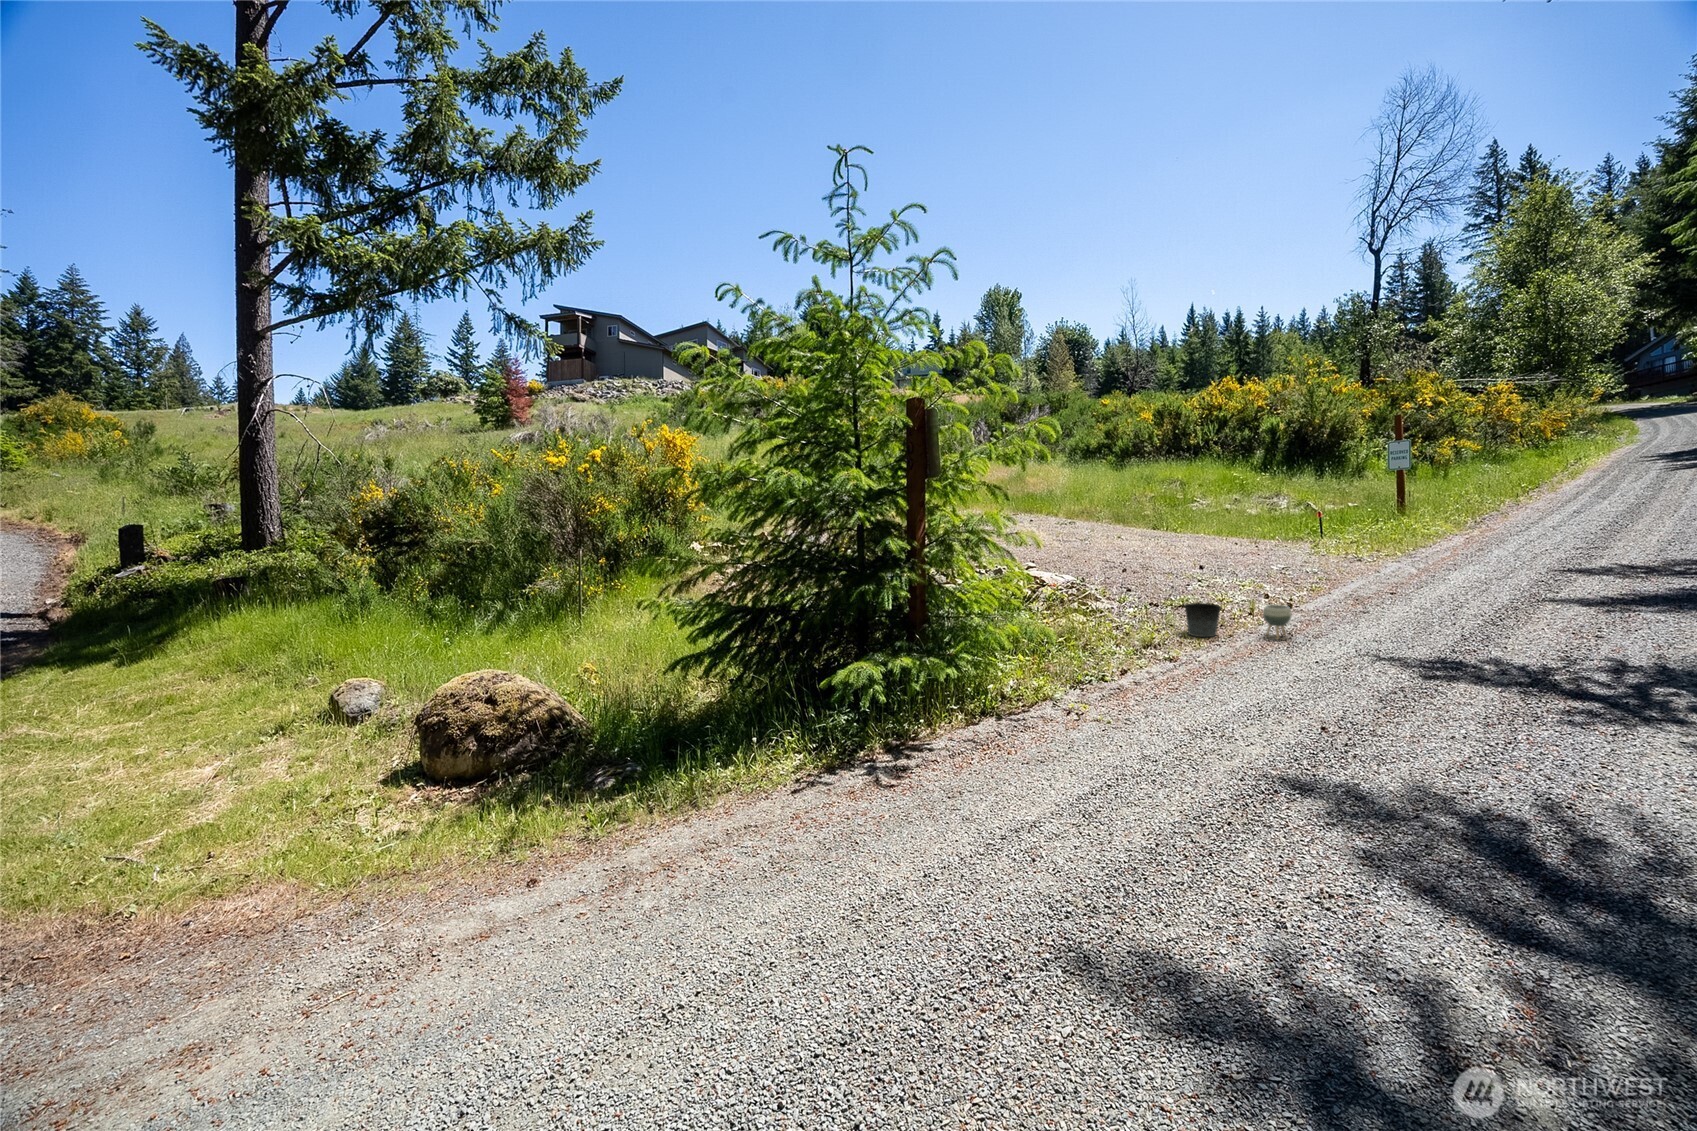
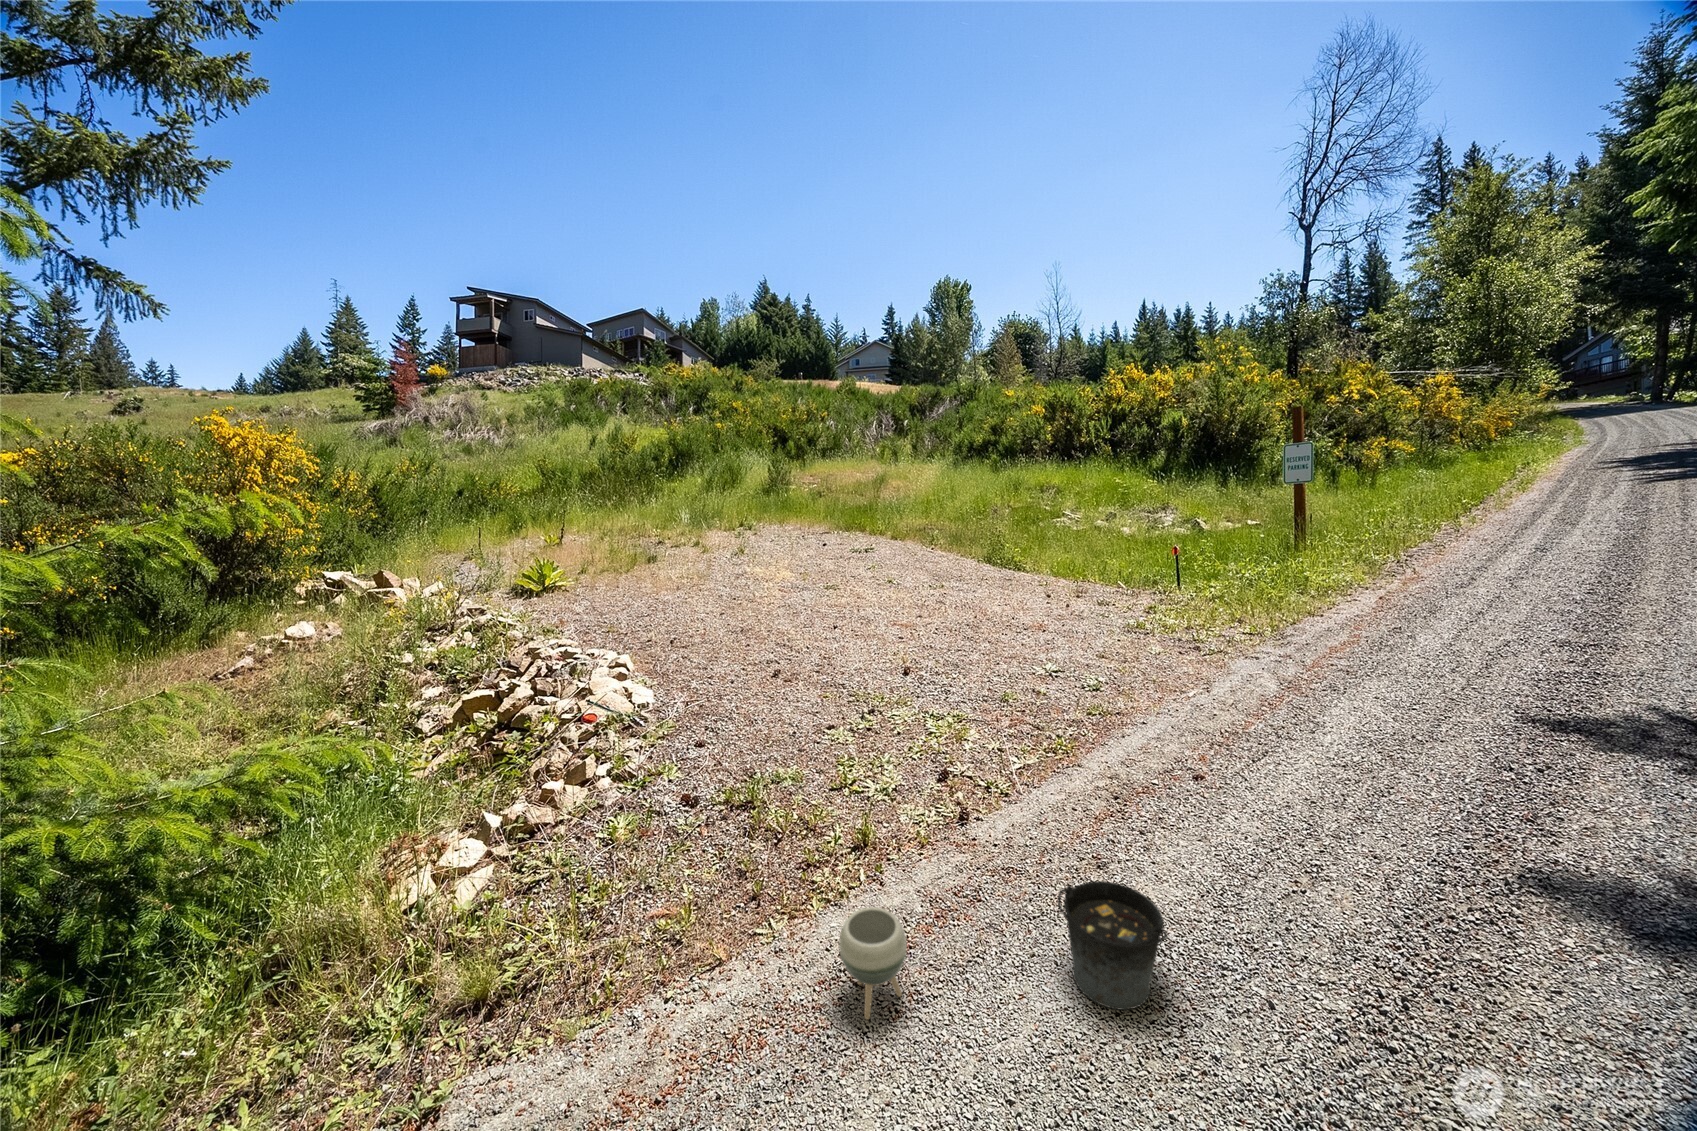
bucket: present [1184,603,1221,637] -> present [1058,881,1167,1010]

